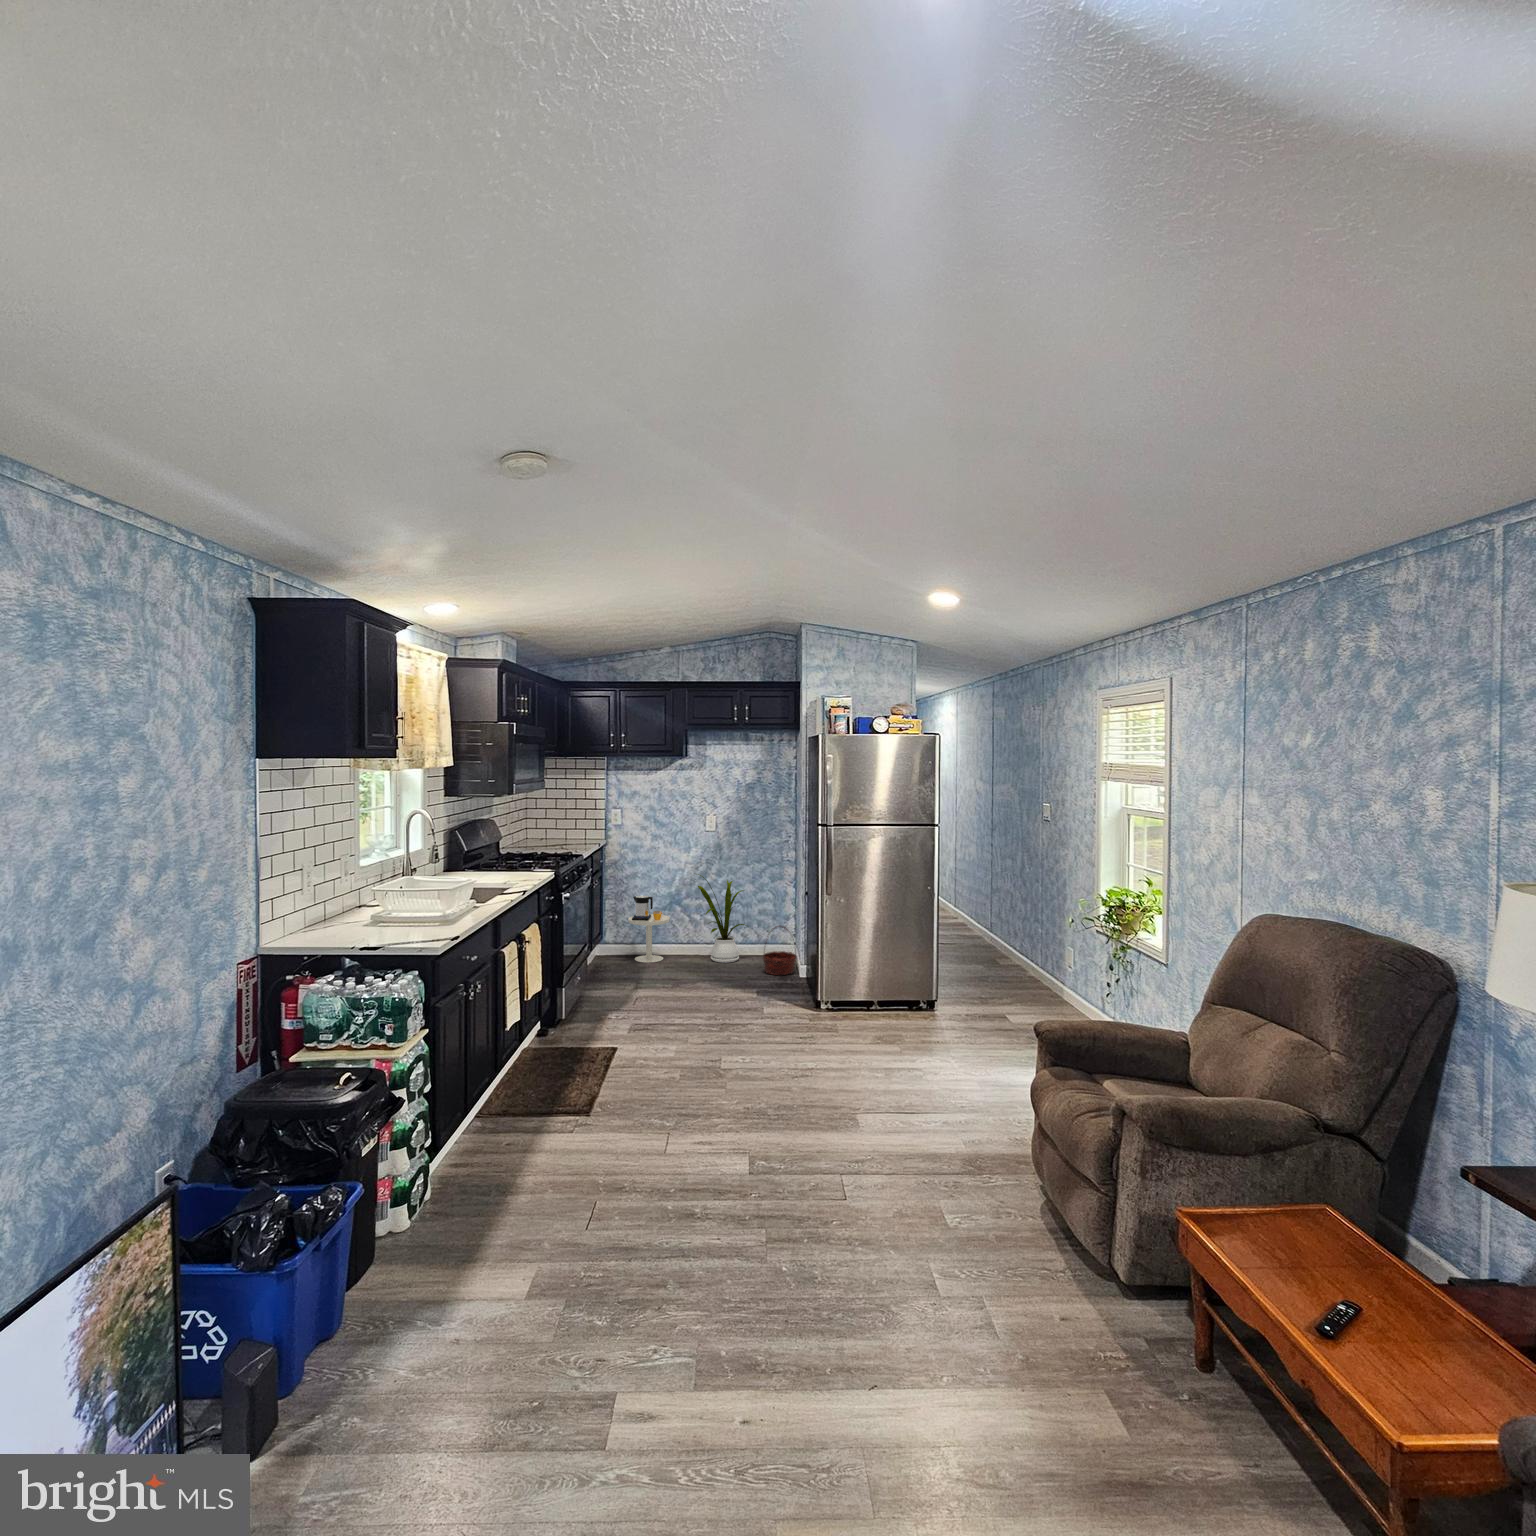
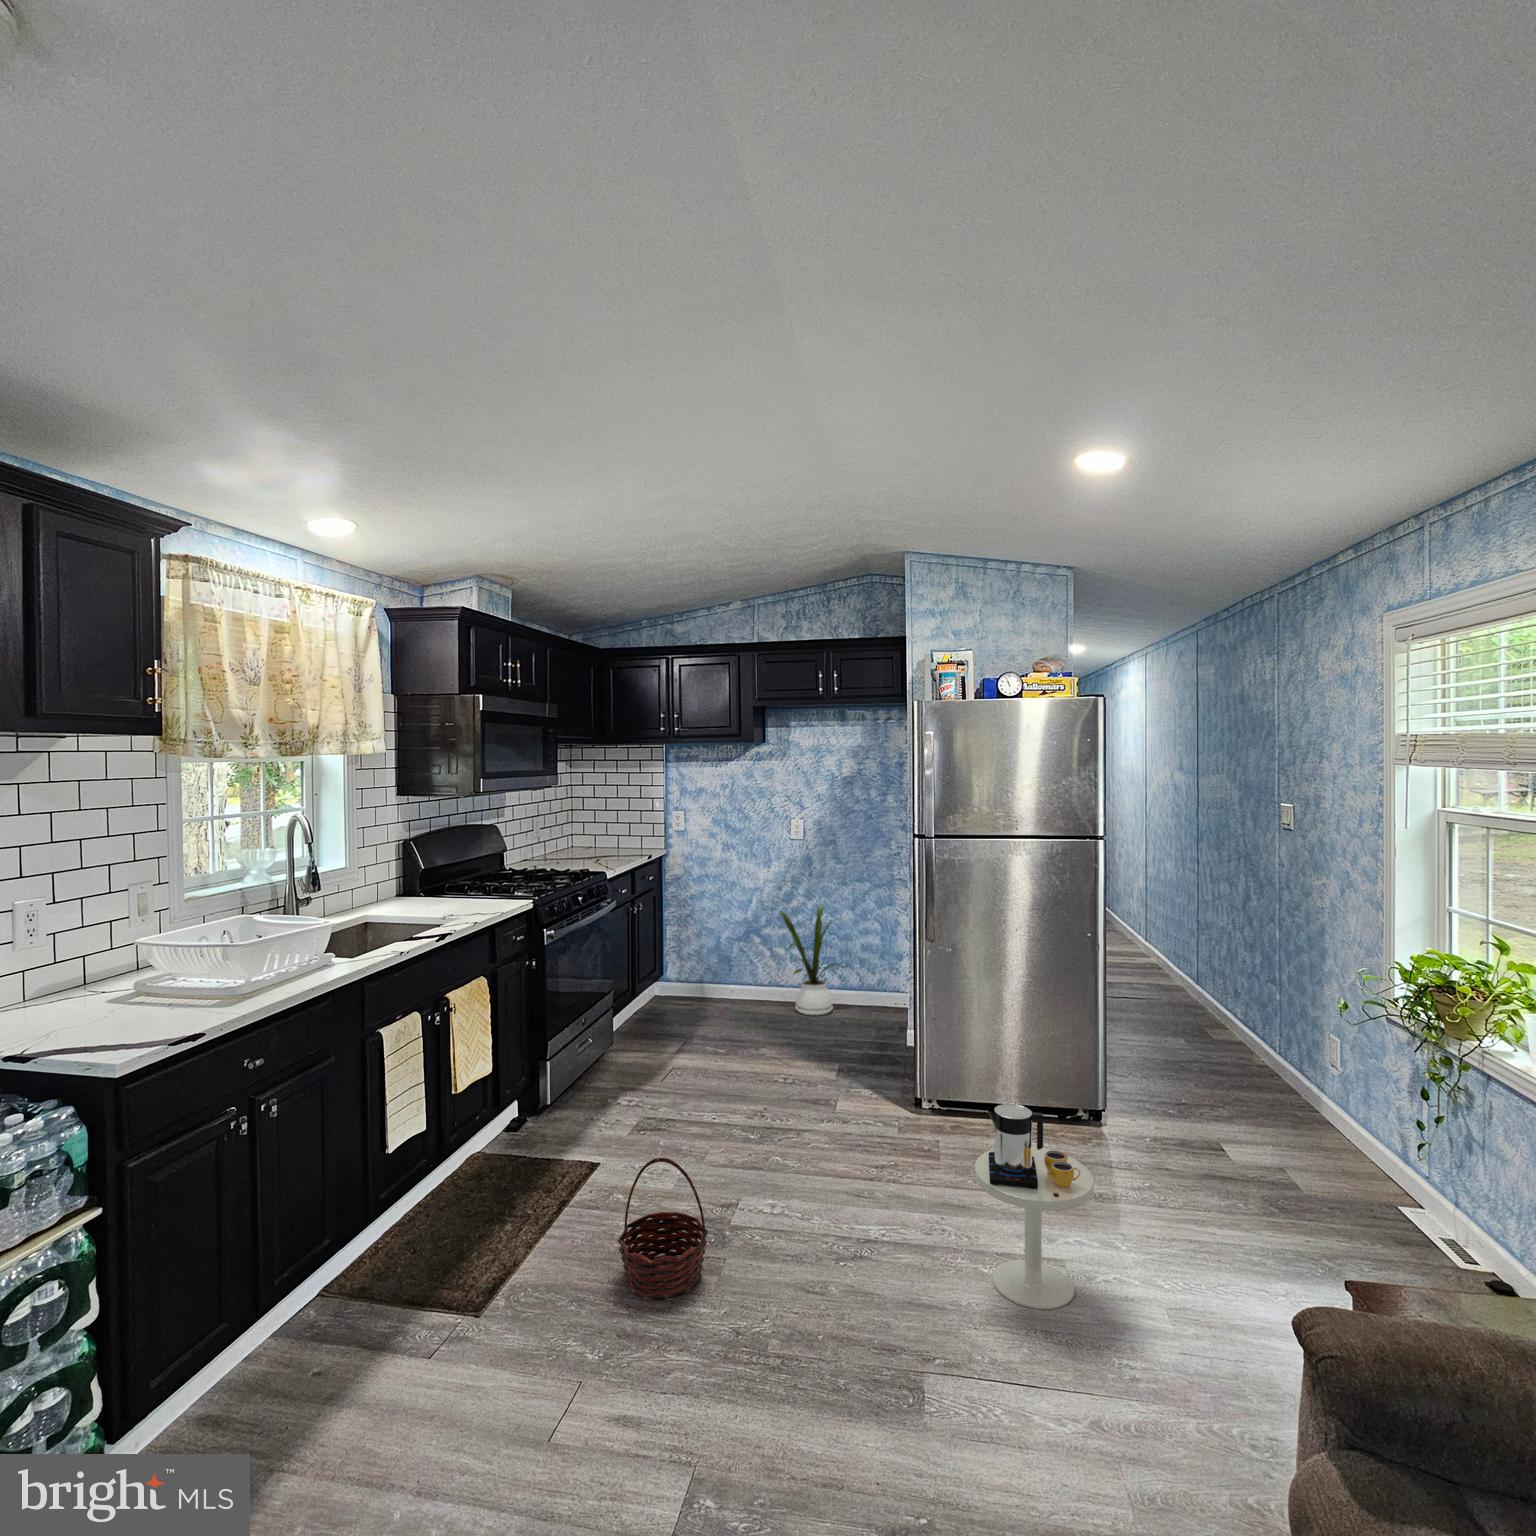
side table: present [628,895,670,963] -> present [975,1104,1094,1309]
basket: present [763,927,796,975] -> present [618,1158,708,1299]

